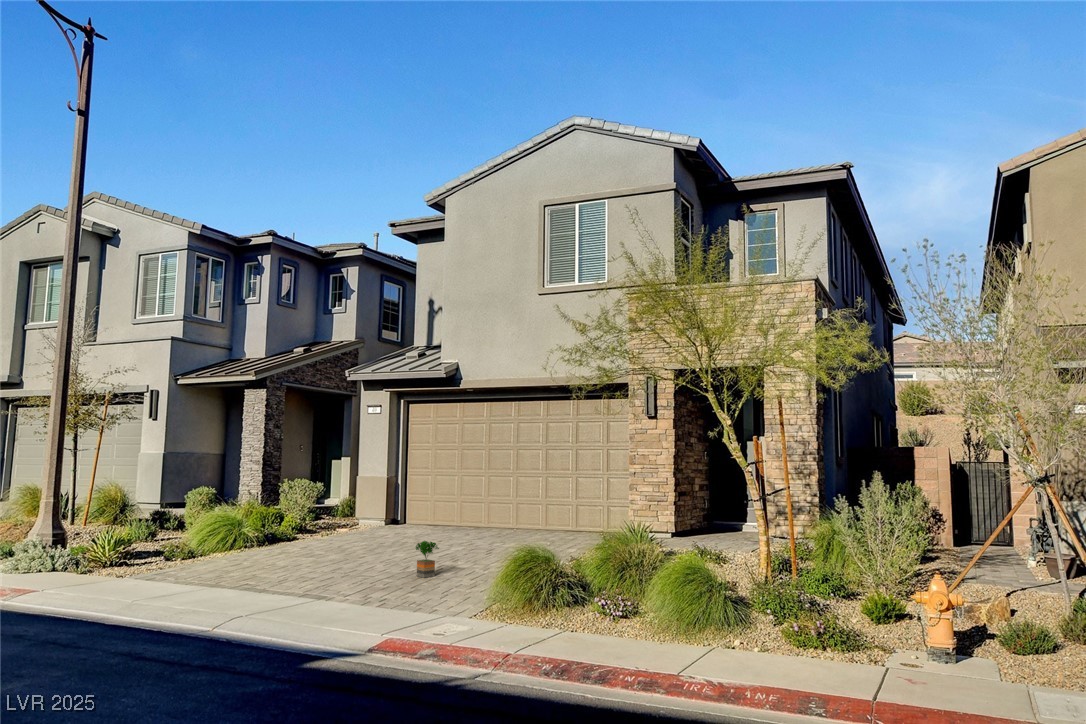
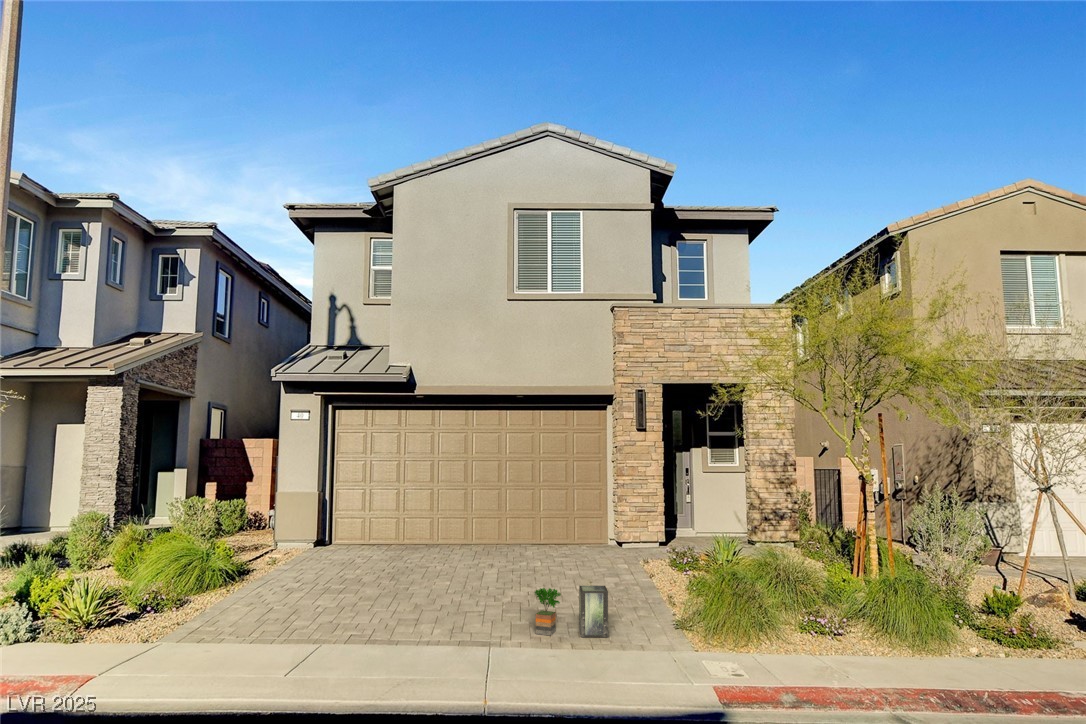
storage box: none [443,541,473,582] -> present [579,586,608,637]

